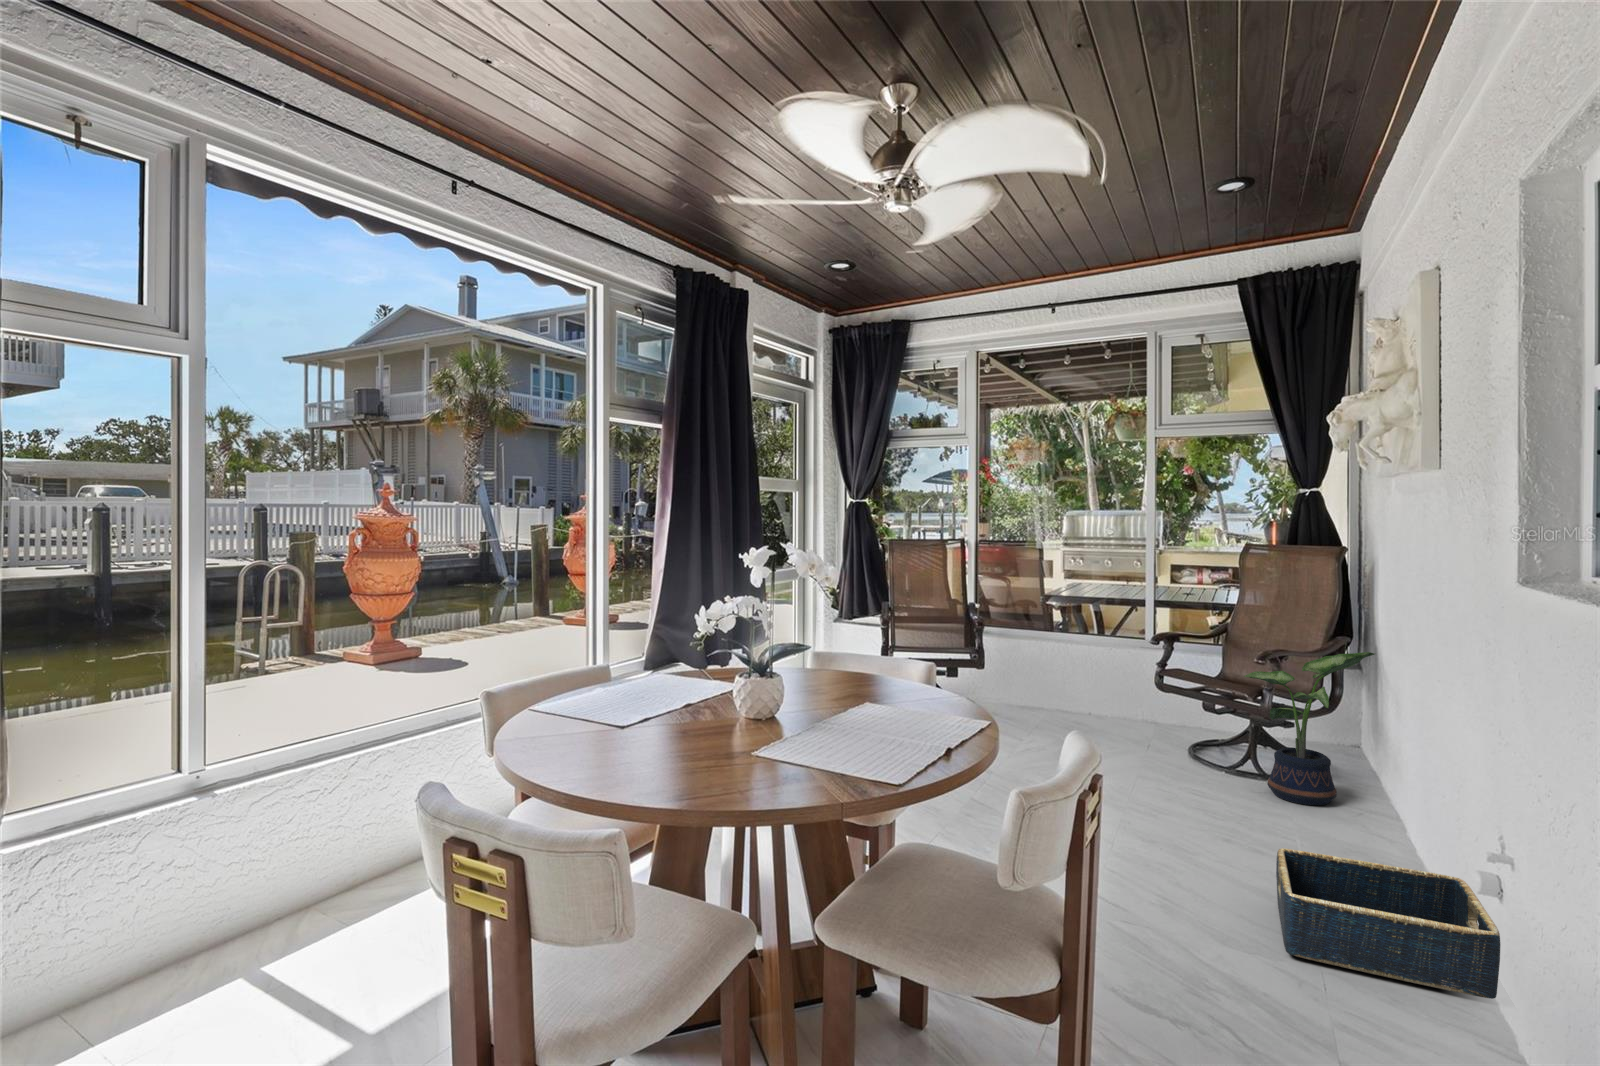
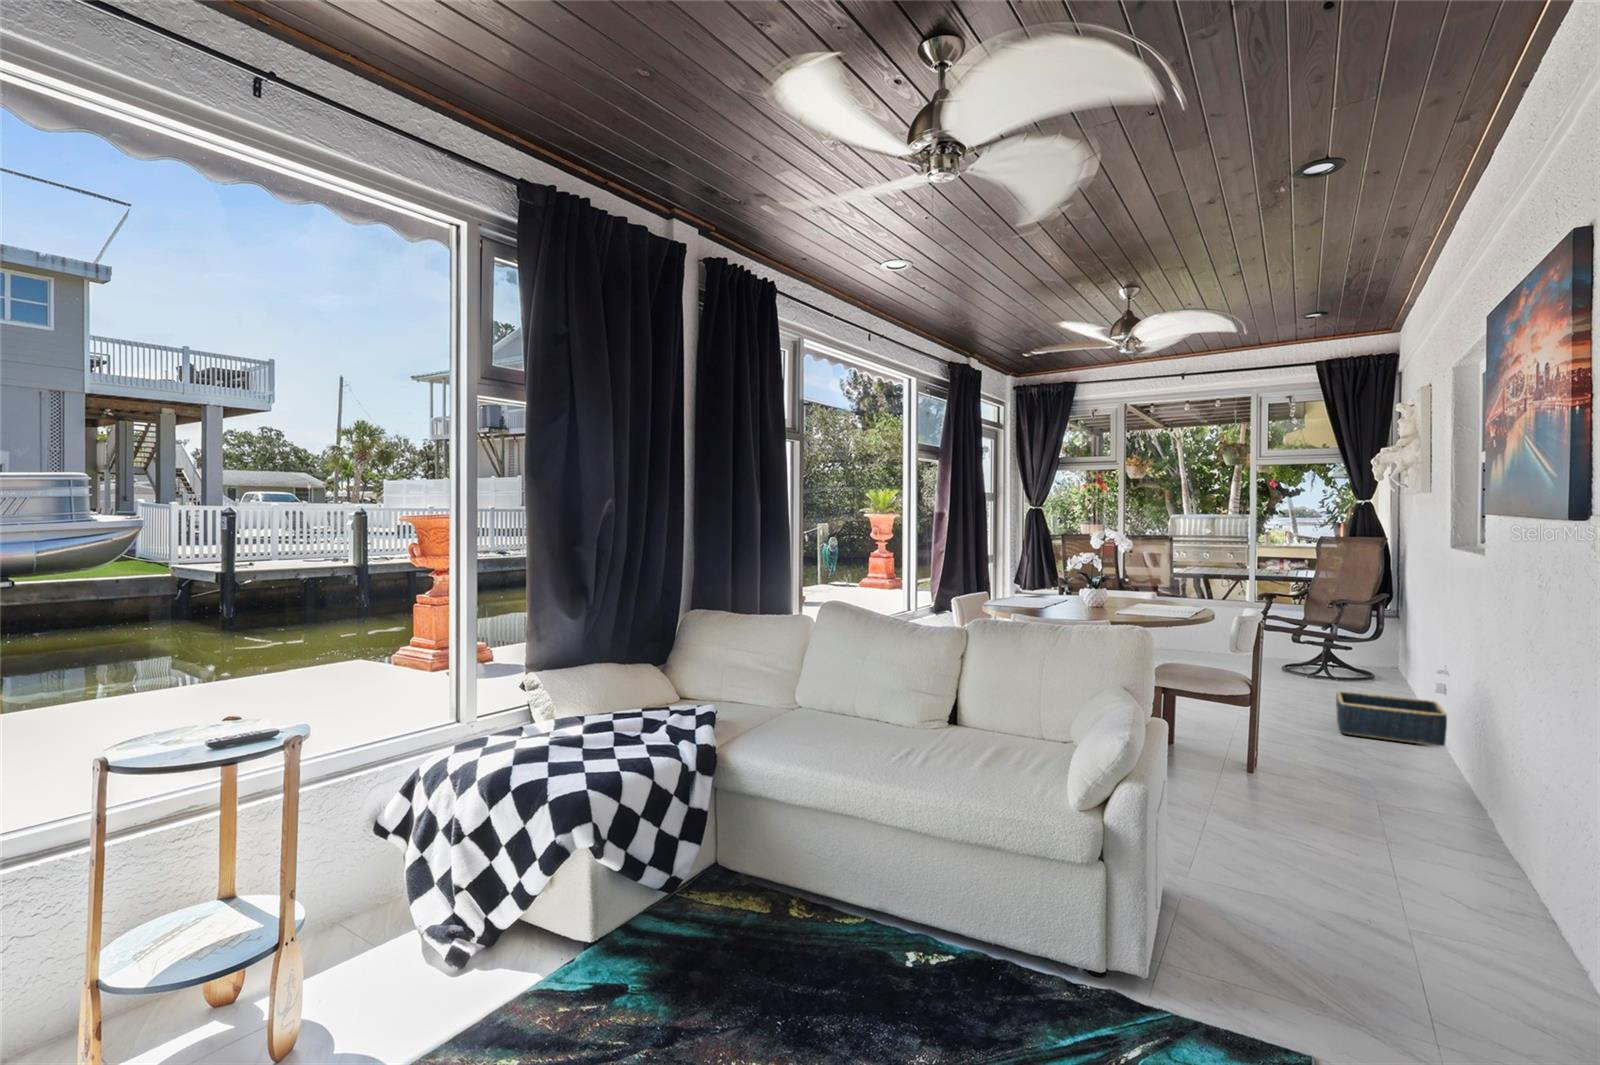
potted plant: present [1244,652,1375,805] -> none [1319,599,1403,690]

